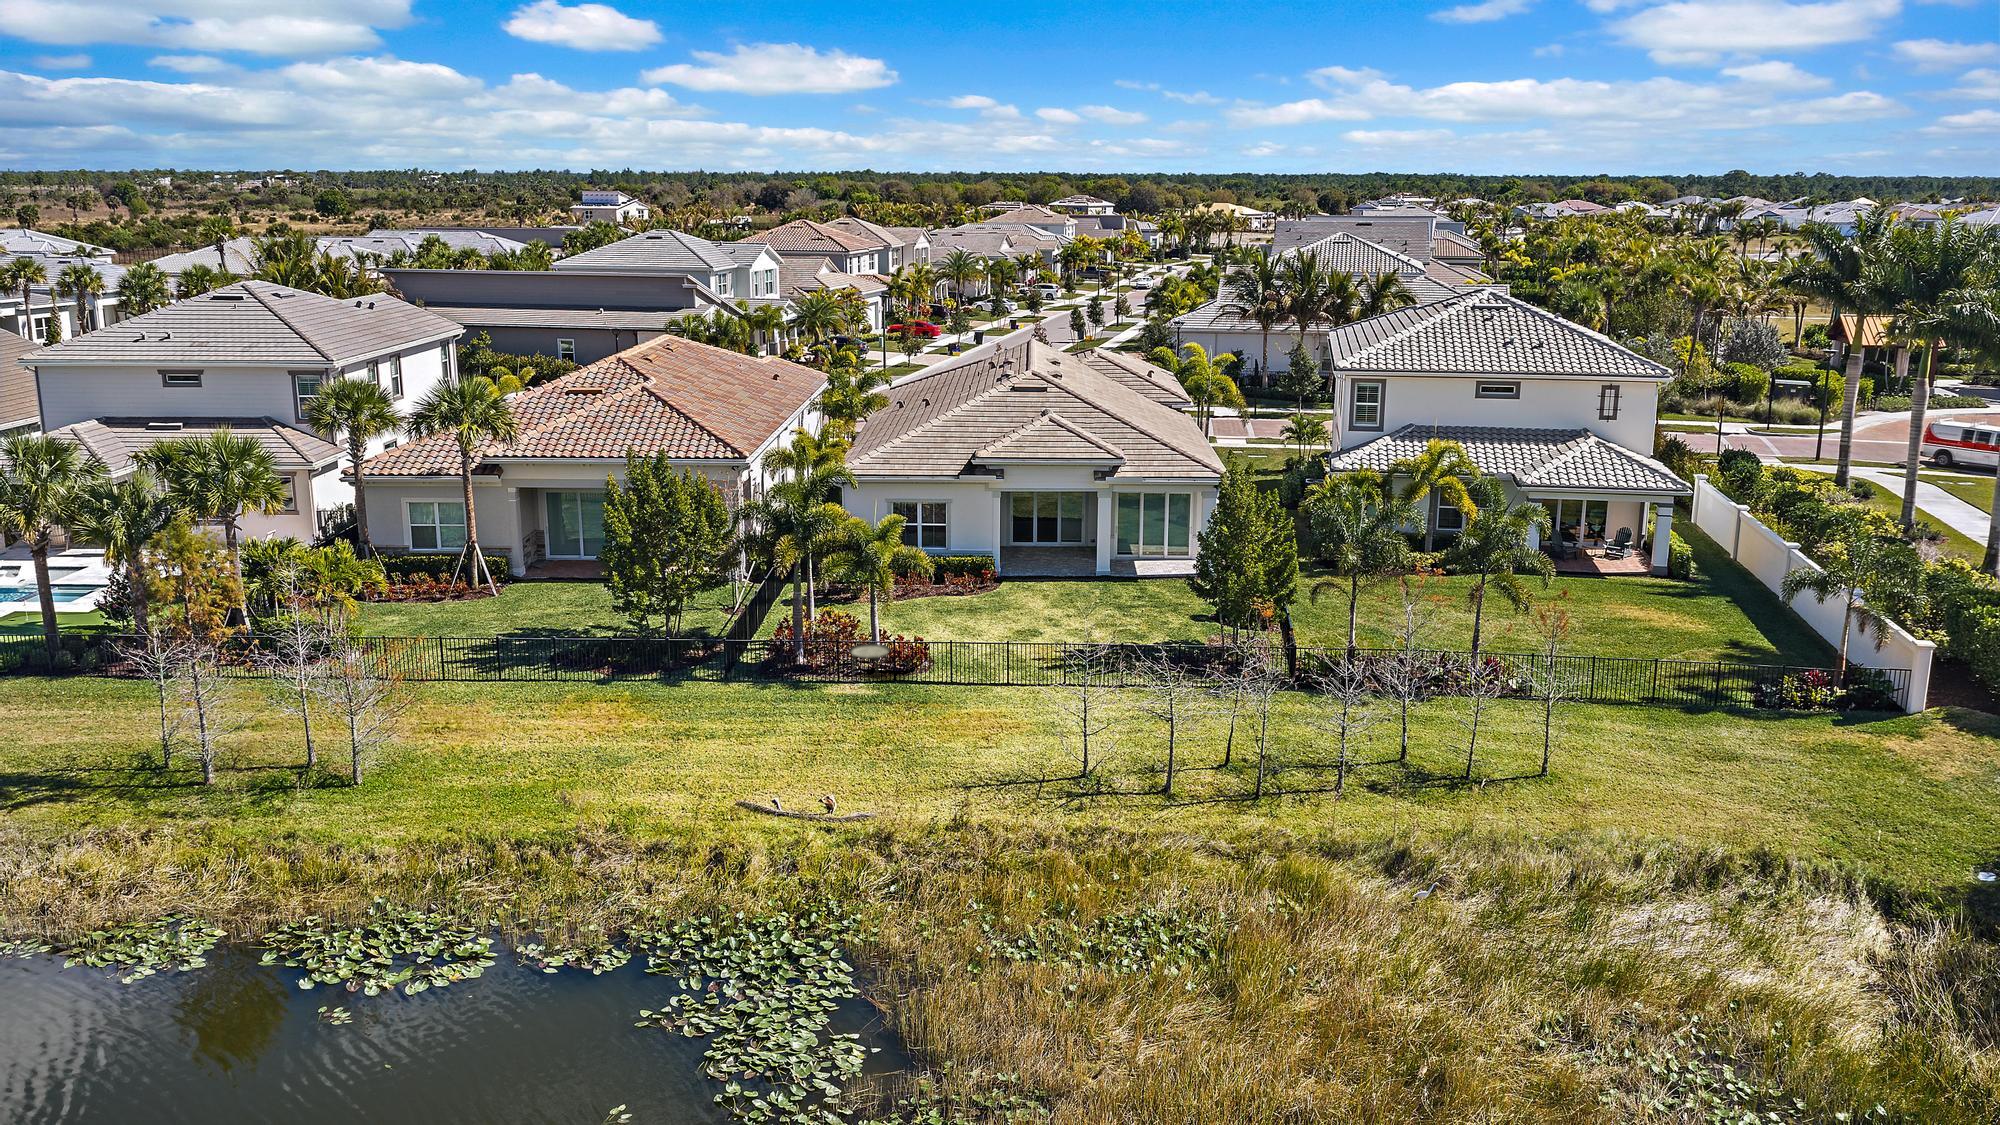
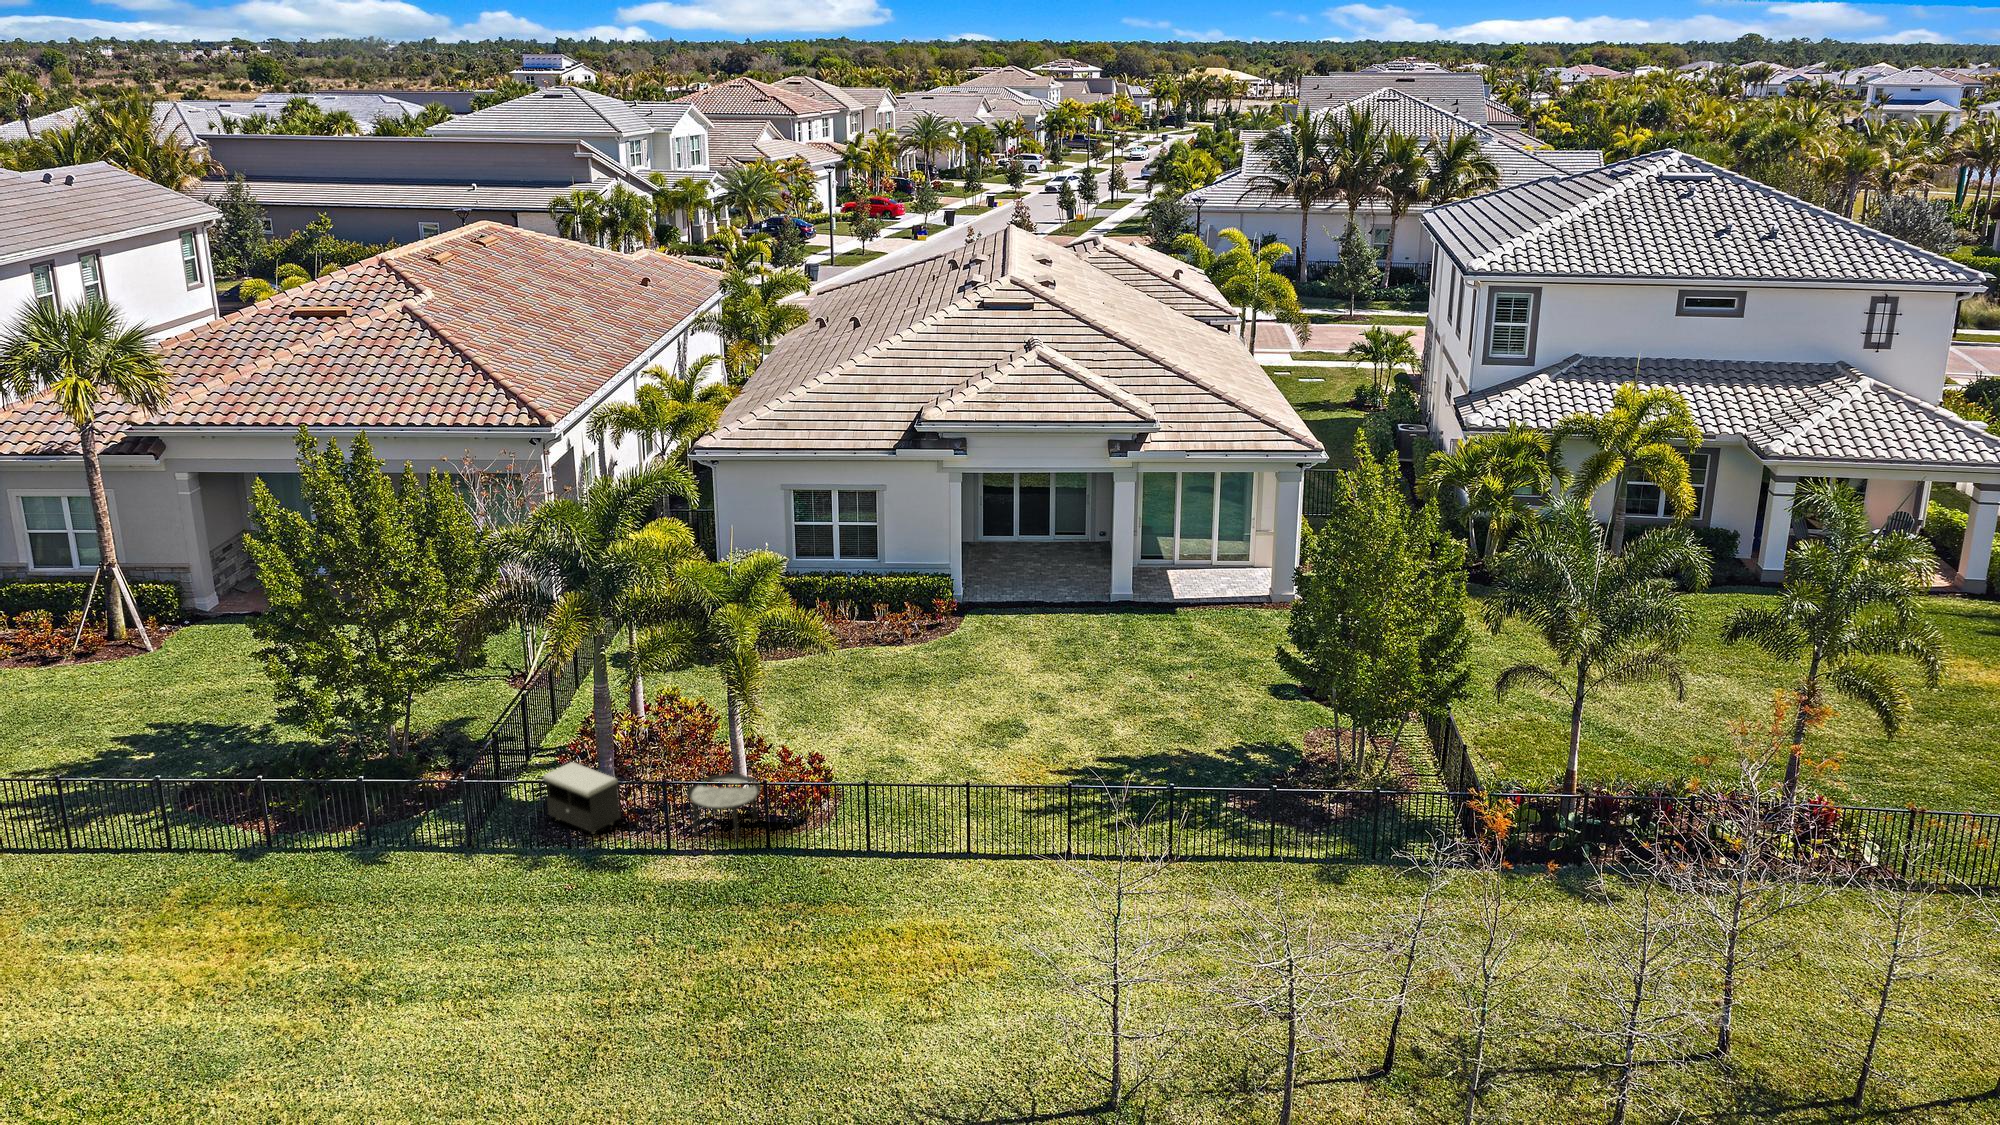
storage bench: none [767,637,810,675] -> present [543,762,621,834]

